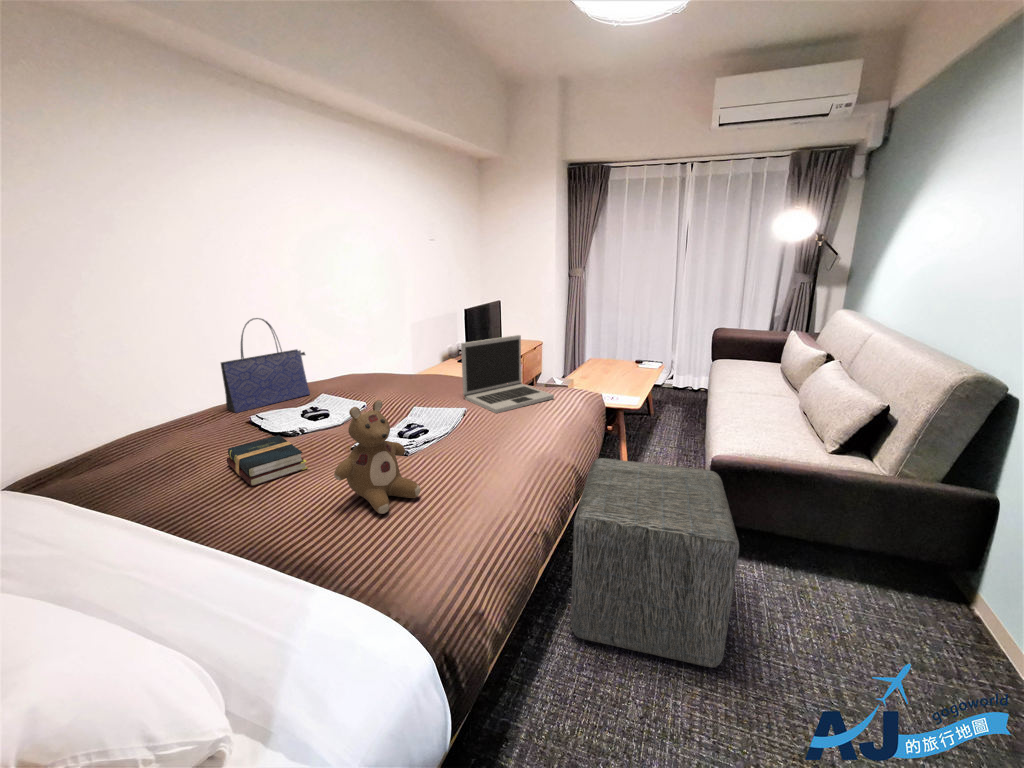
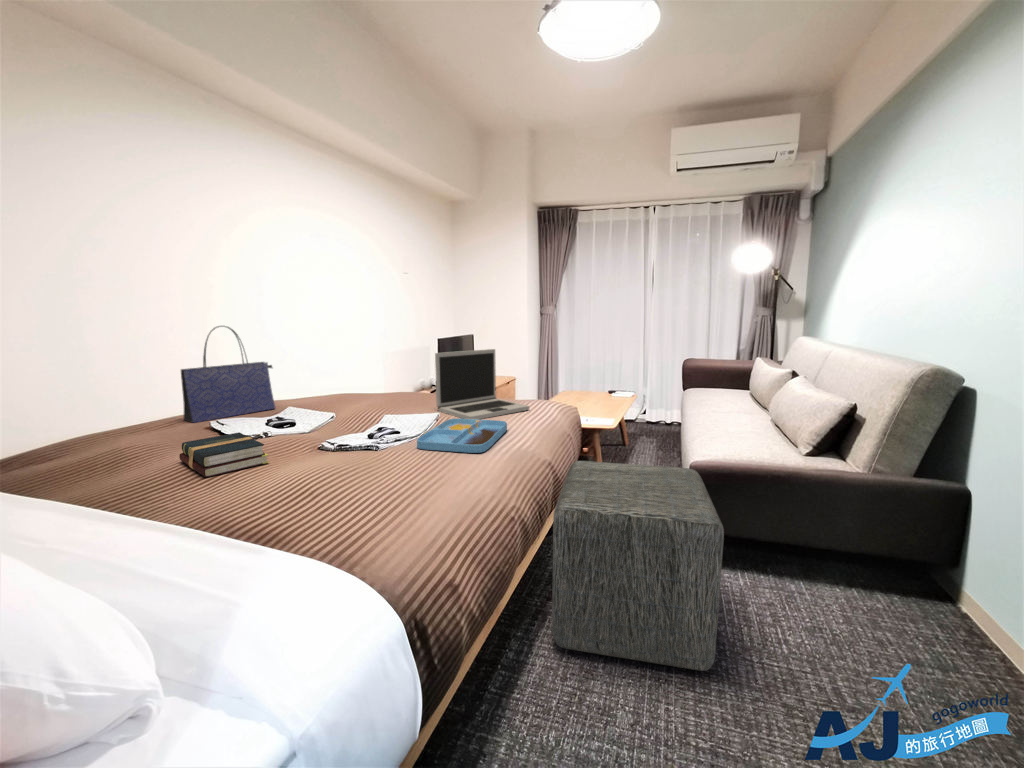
stuffed bear: present [334,400,420,514] -> none [298,379,391,495]
tray: none [444,413,531,459] -> present [417,419,507,453]

